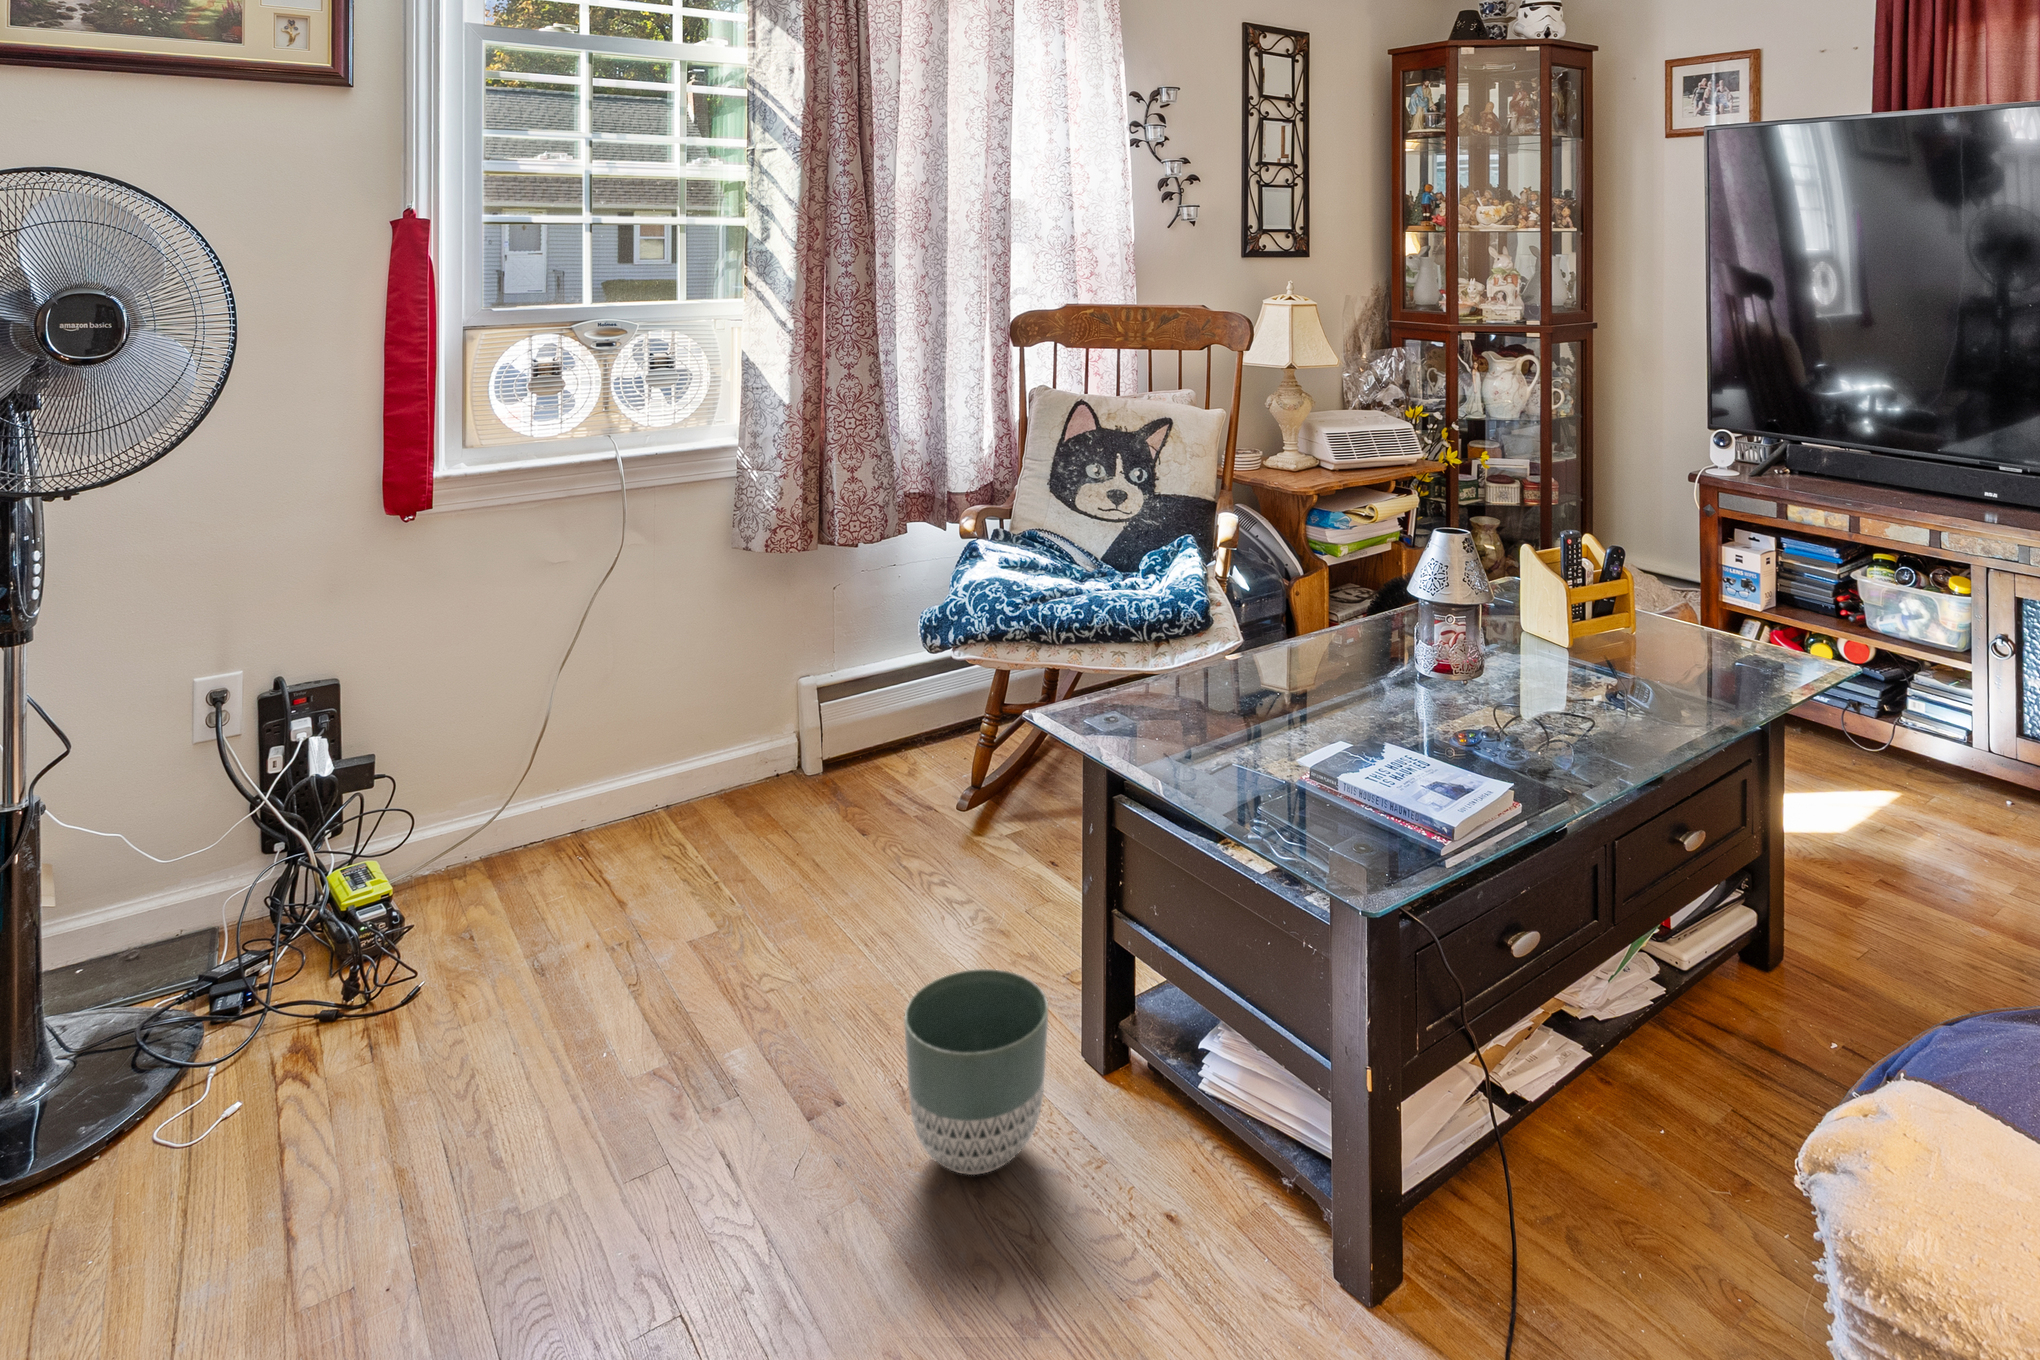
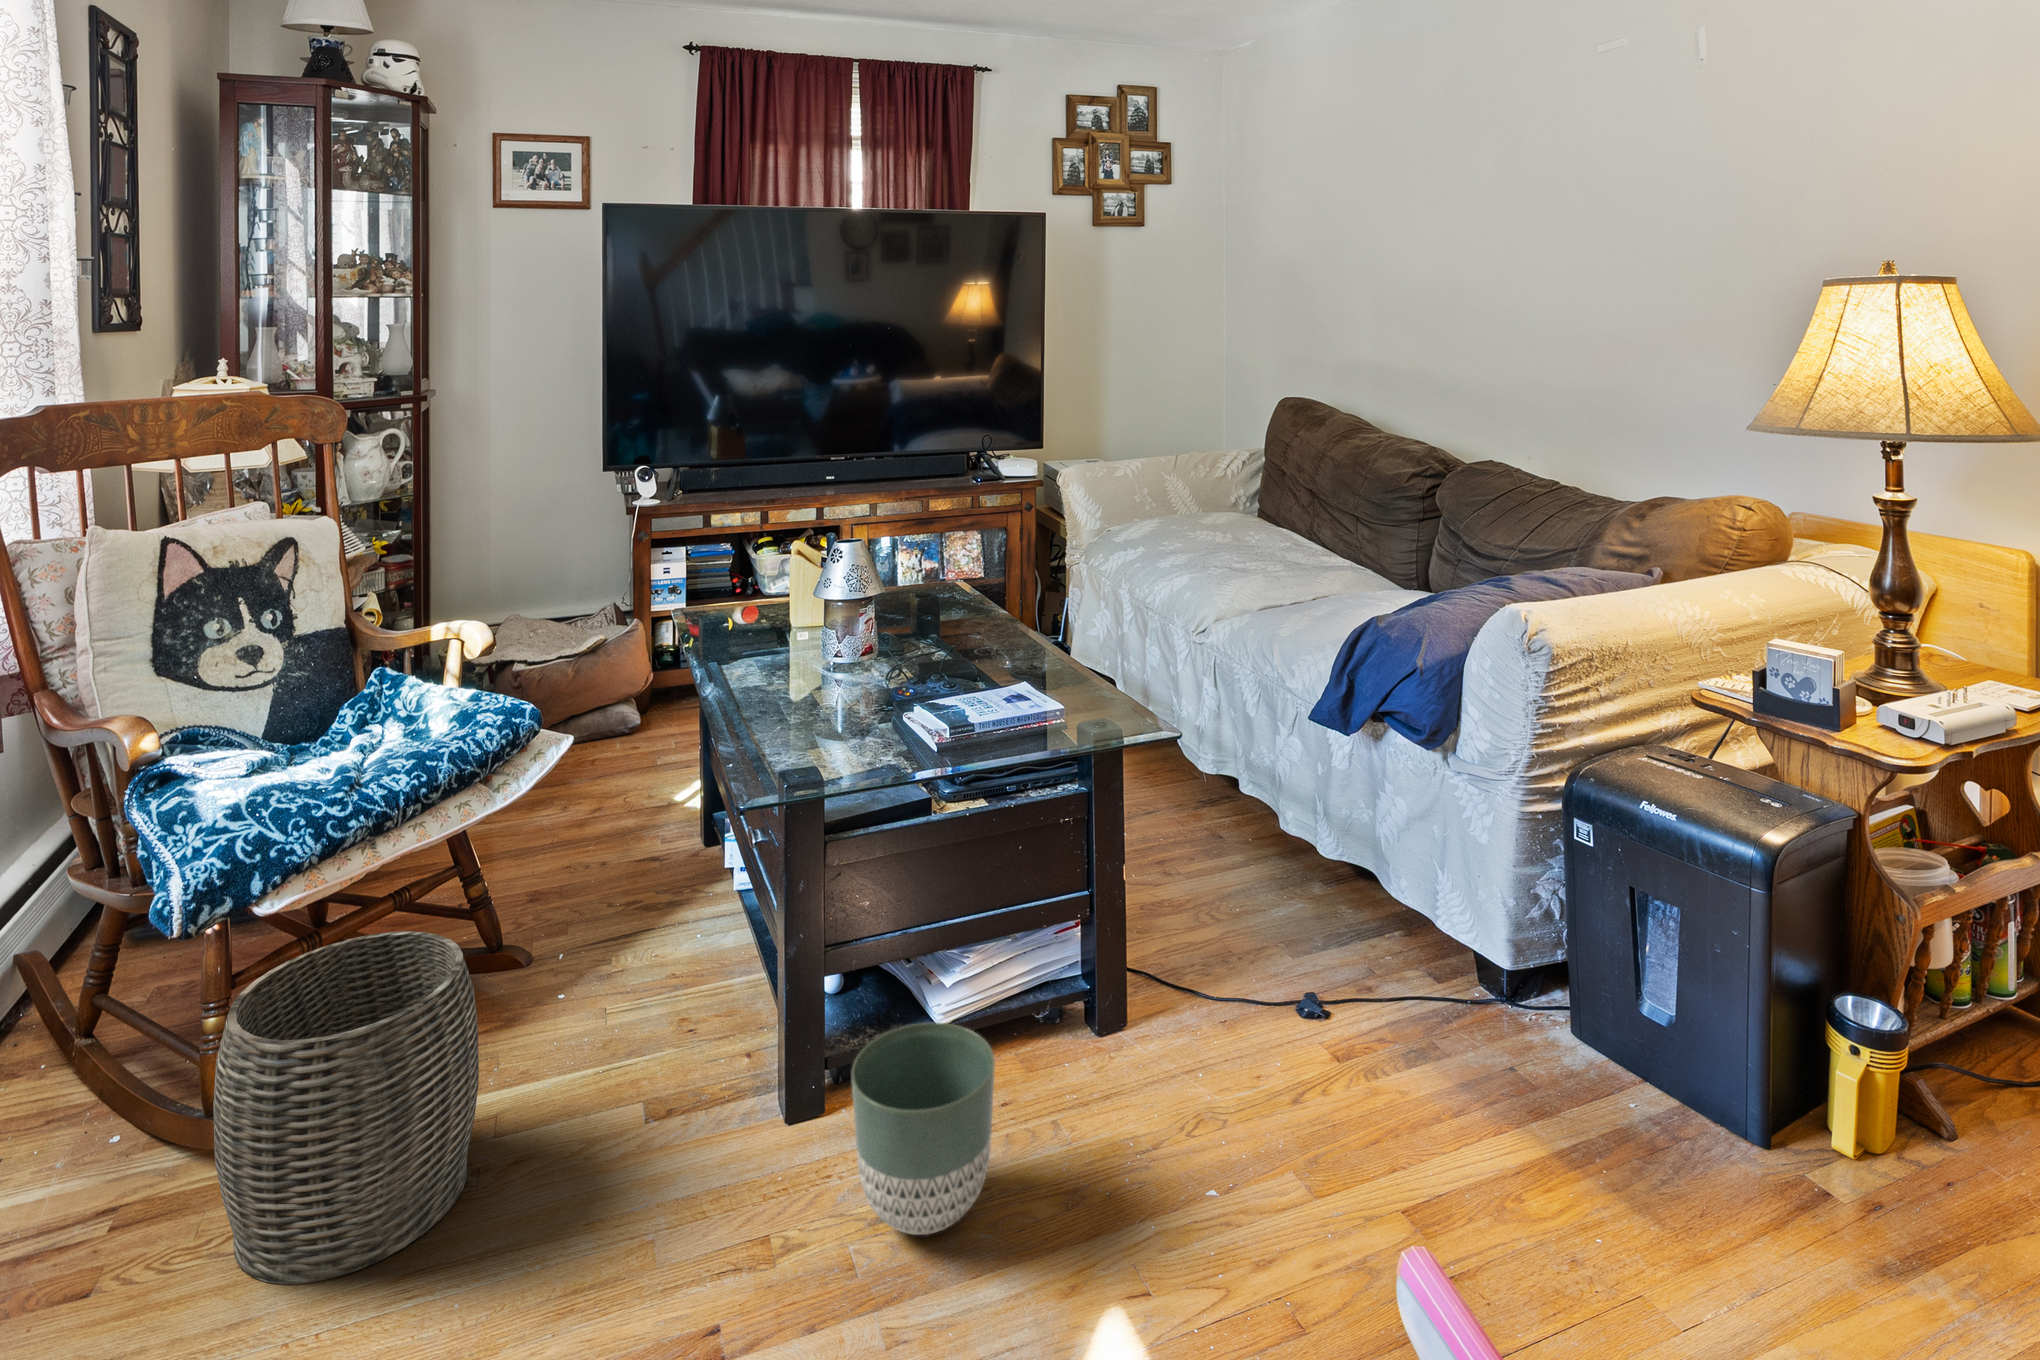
woven basket: none [852,695,1012,910] -> present [213,931,479,1284]

